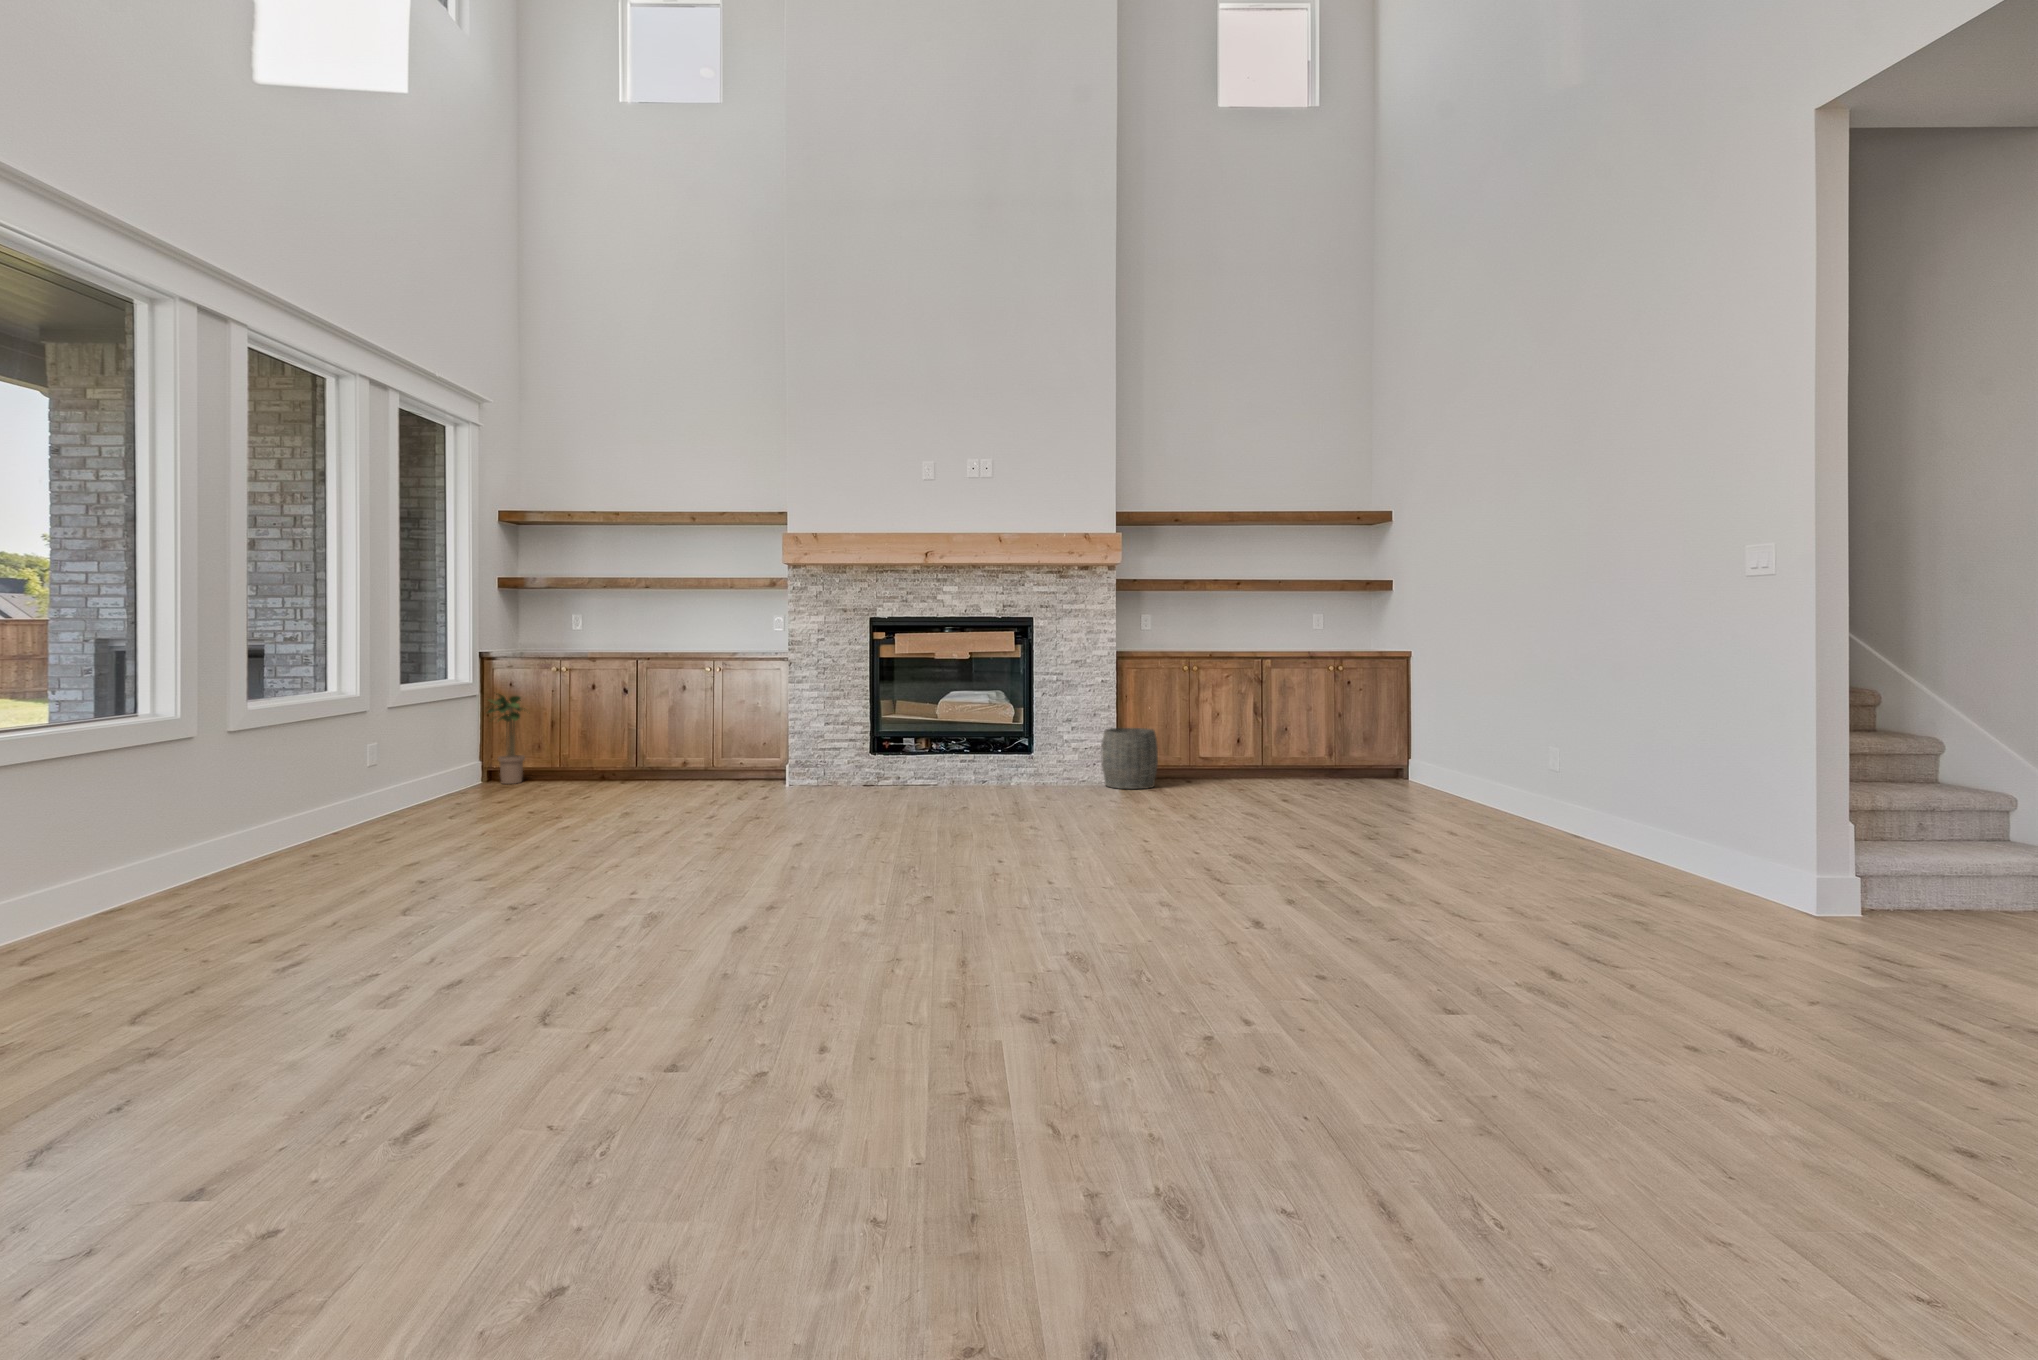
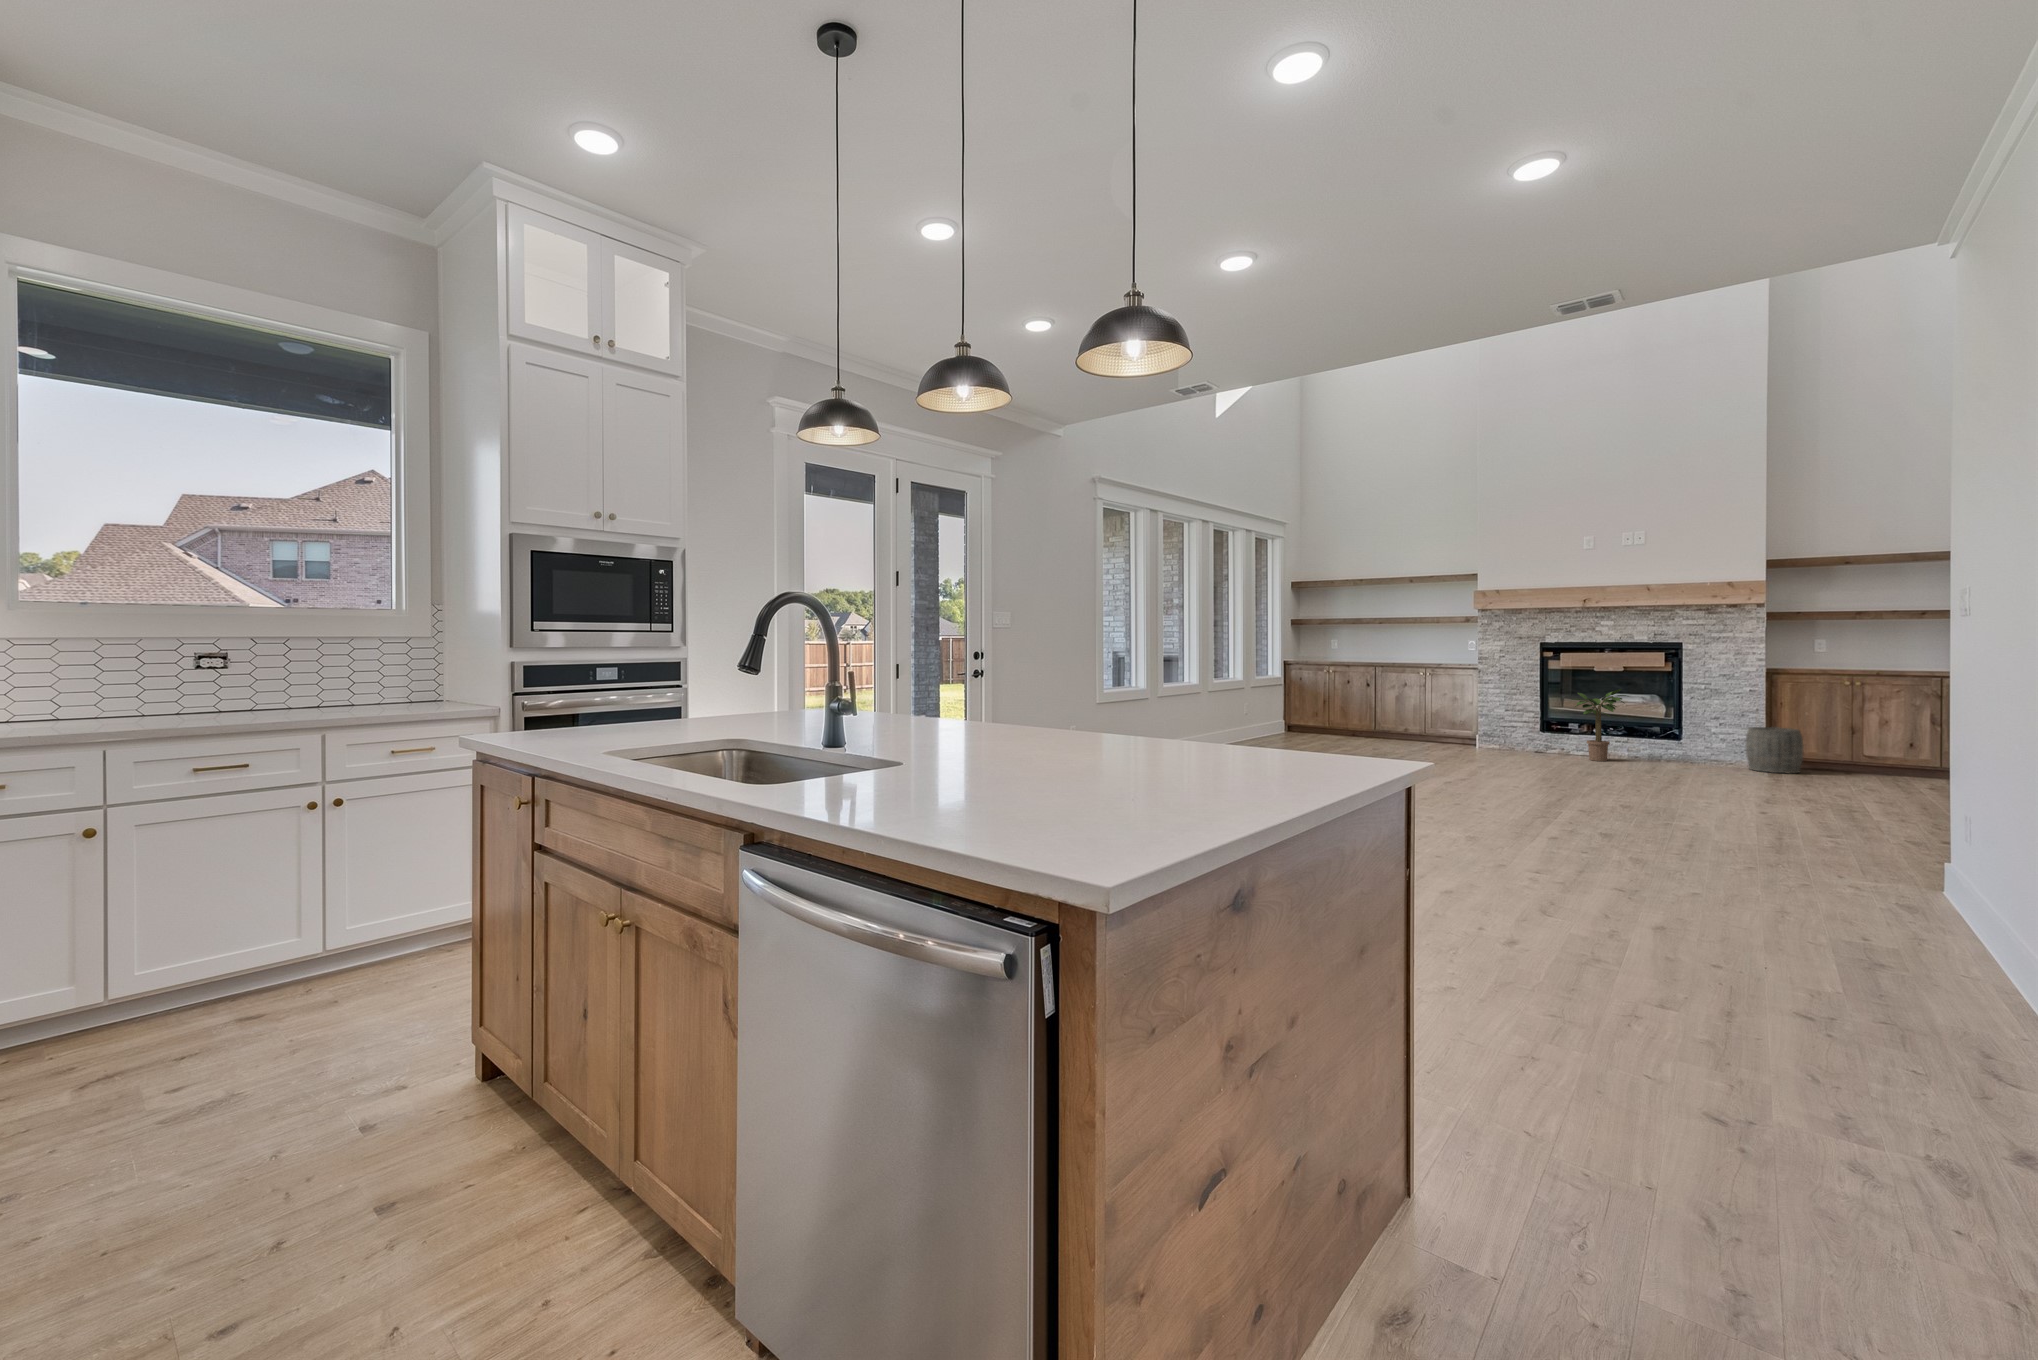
potted plant: present [488,694,525,784] -> present [1572,689,1629,761]

